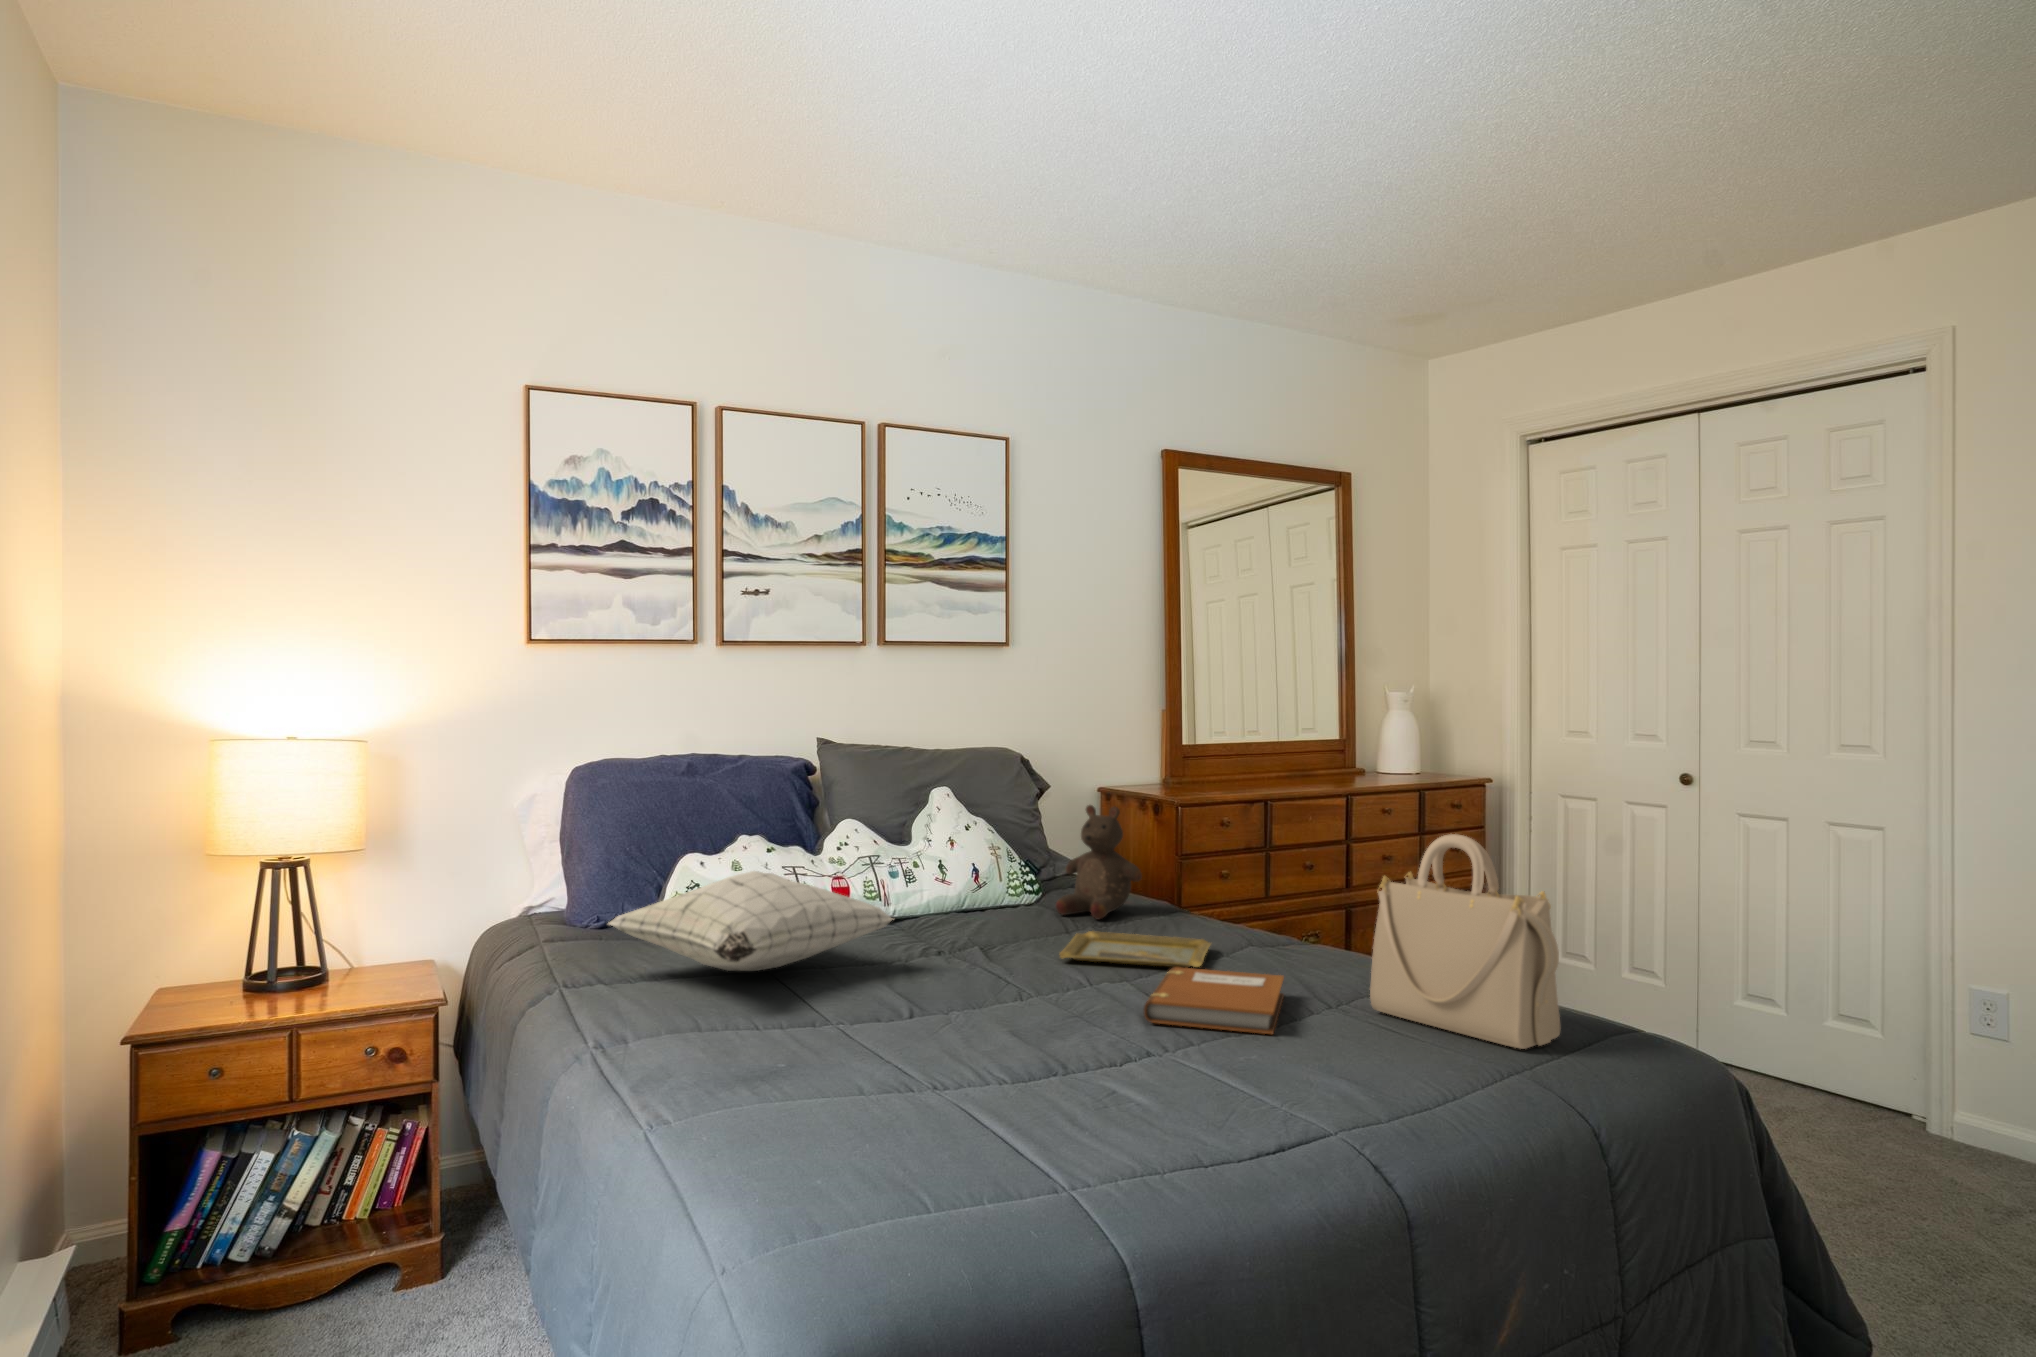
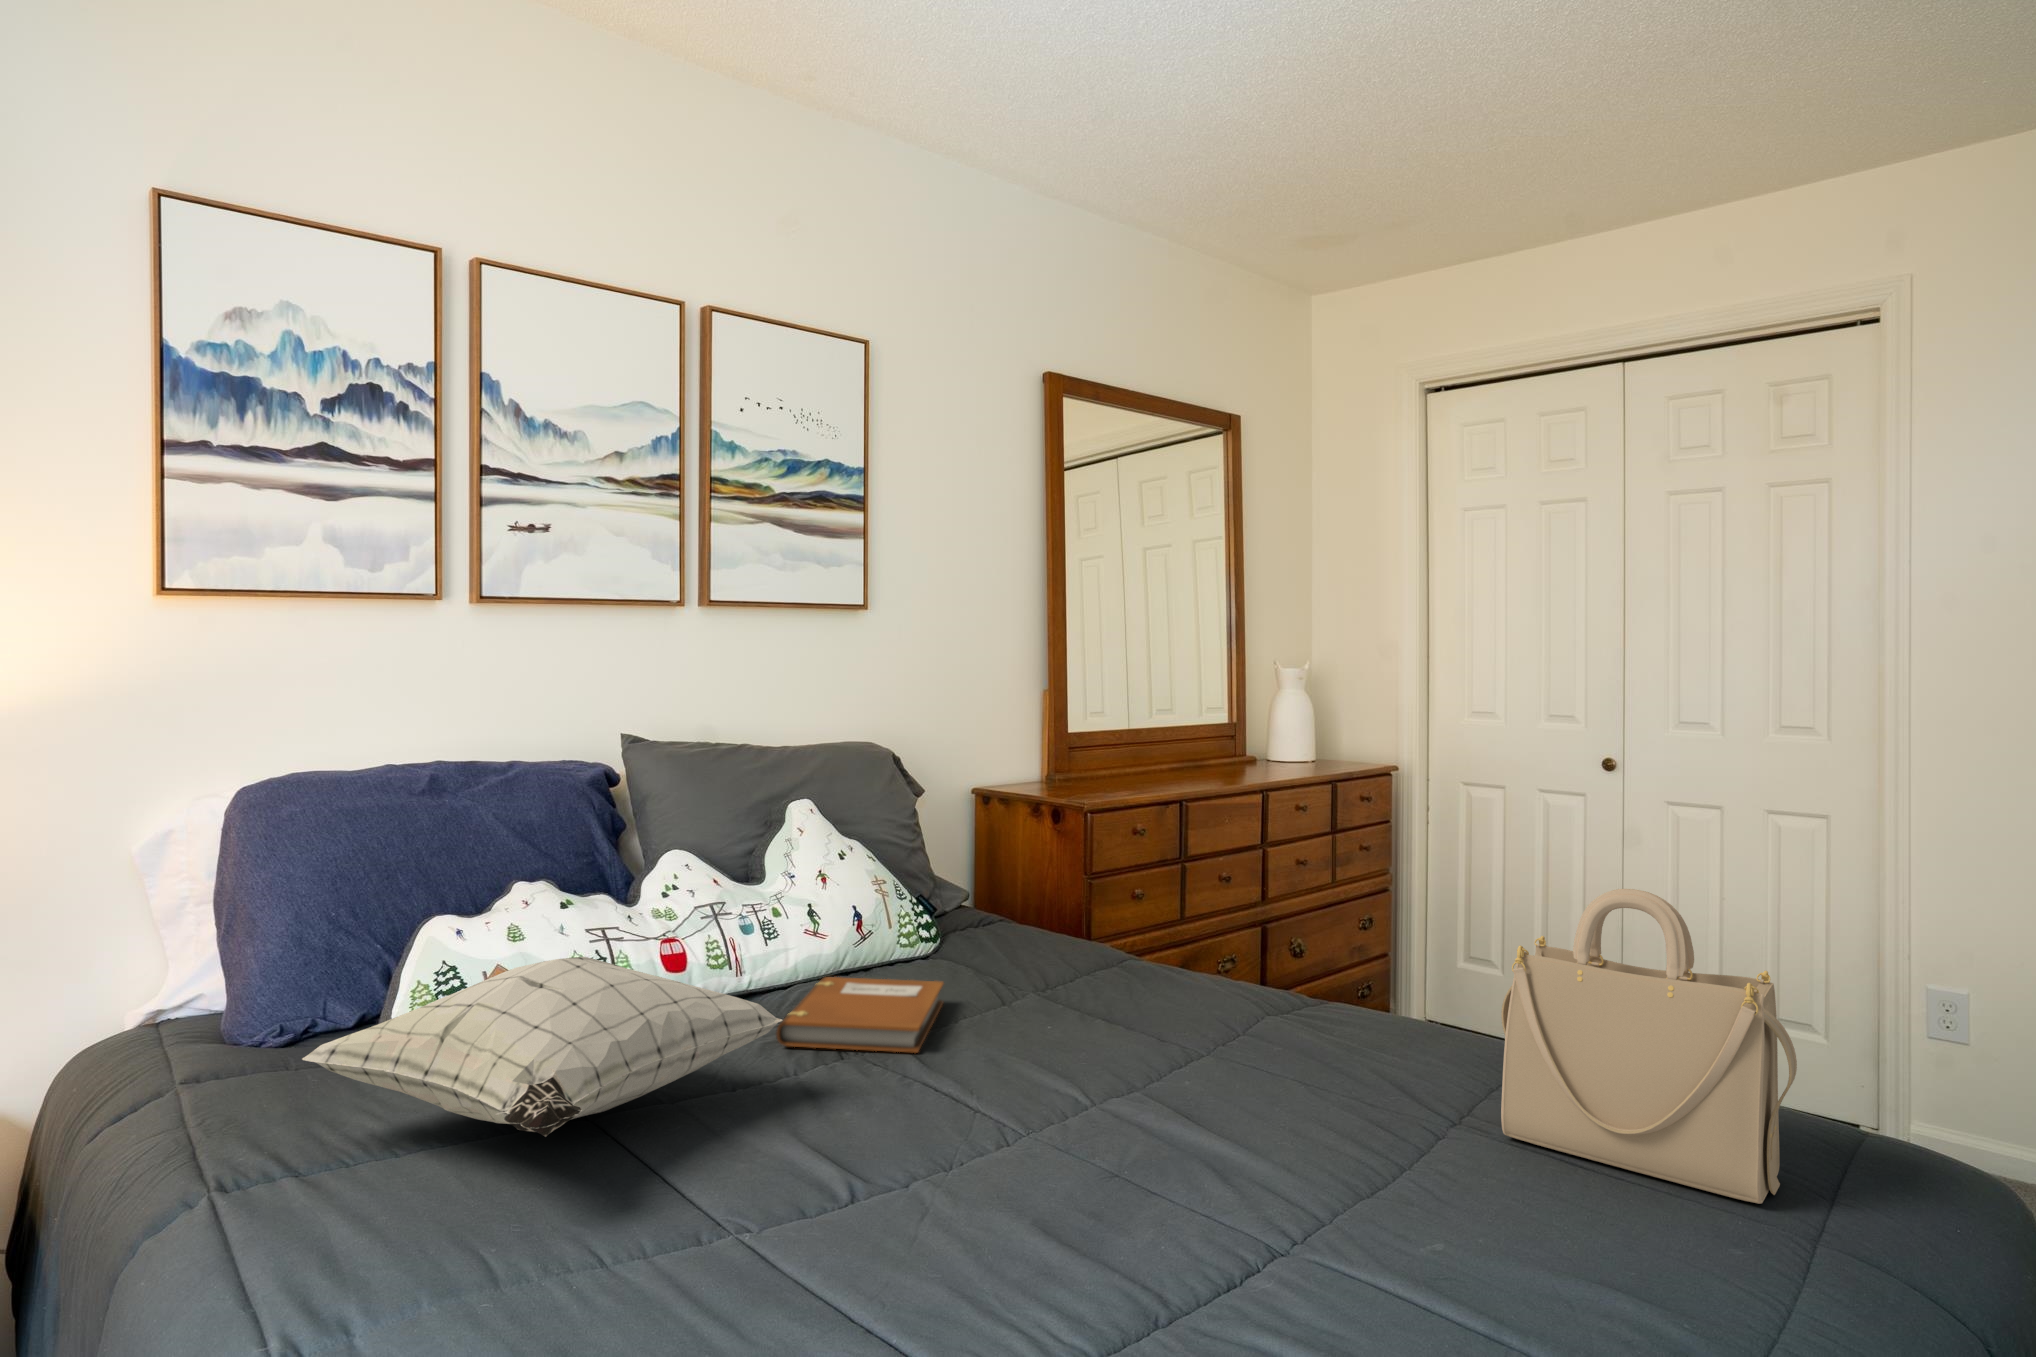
stuffed bear: present [1055,805,1142,919] -> none [969,823,1082,980]
tray: present [1060,931,1211,968] -> none [1017,1007,1223,1066]
notebook: present [1144,967,1284,1034] -> present [776,977,944,1053]

